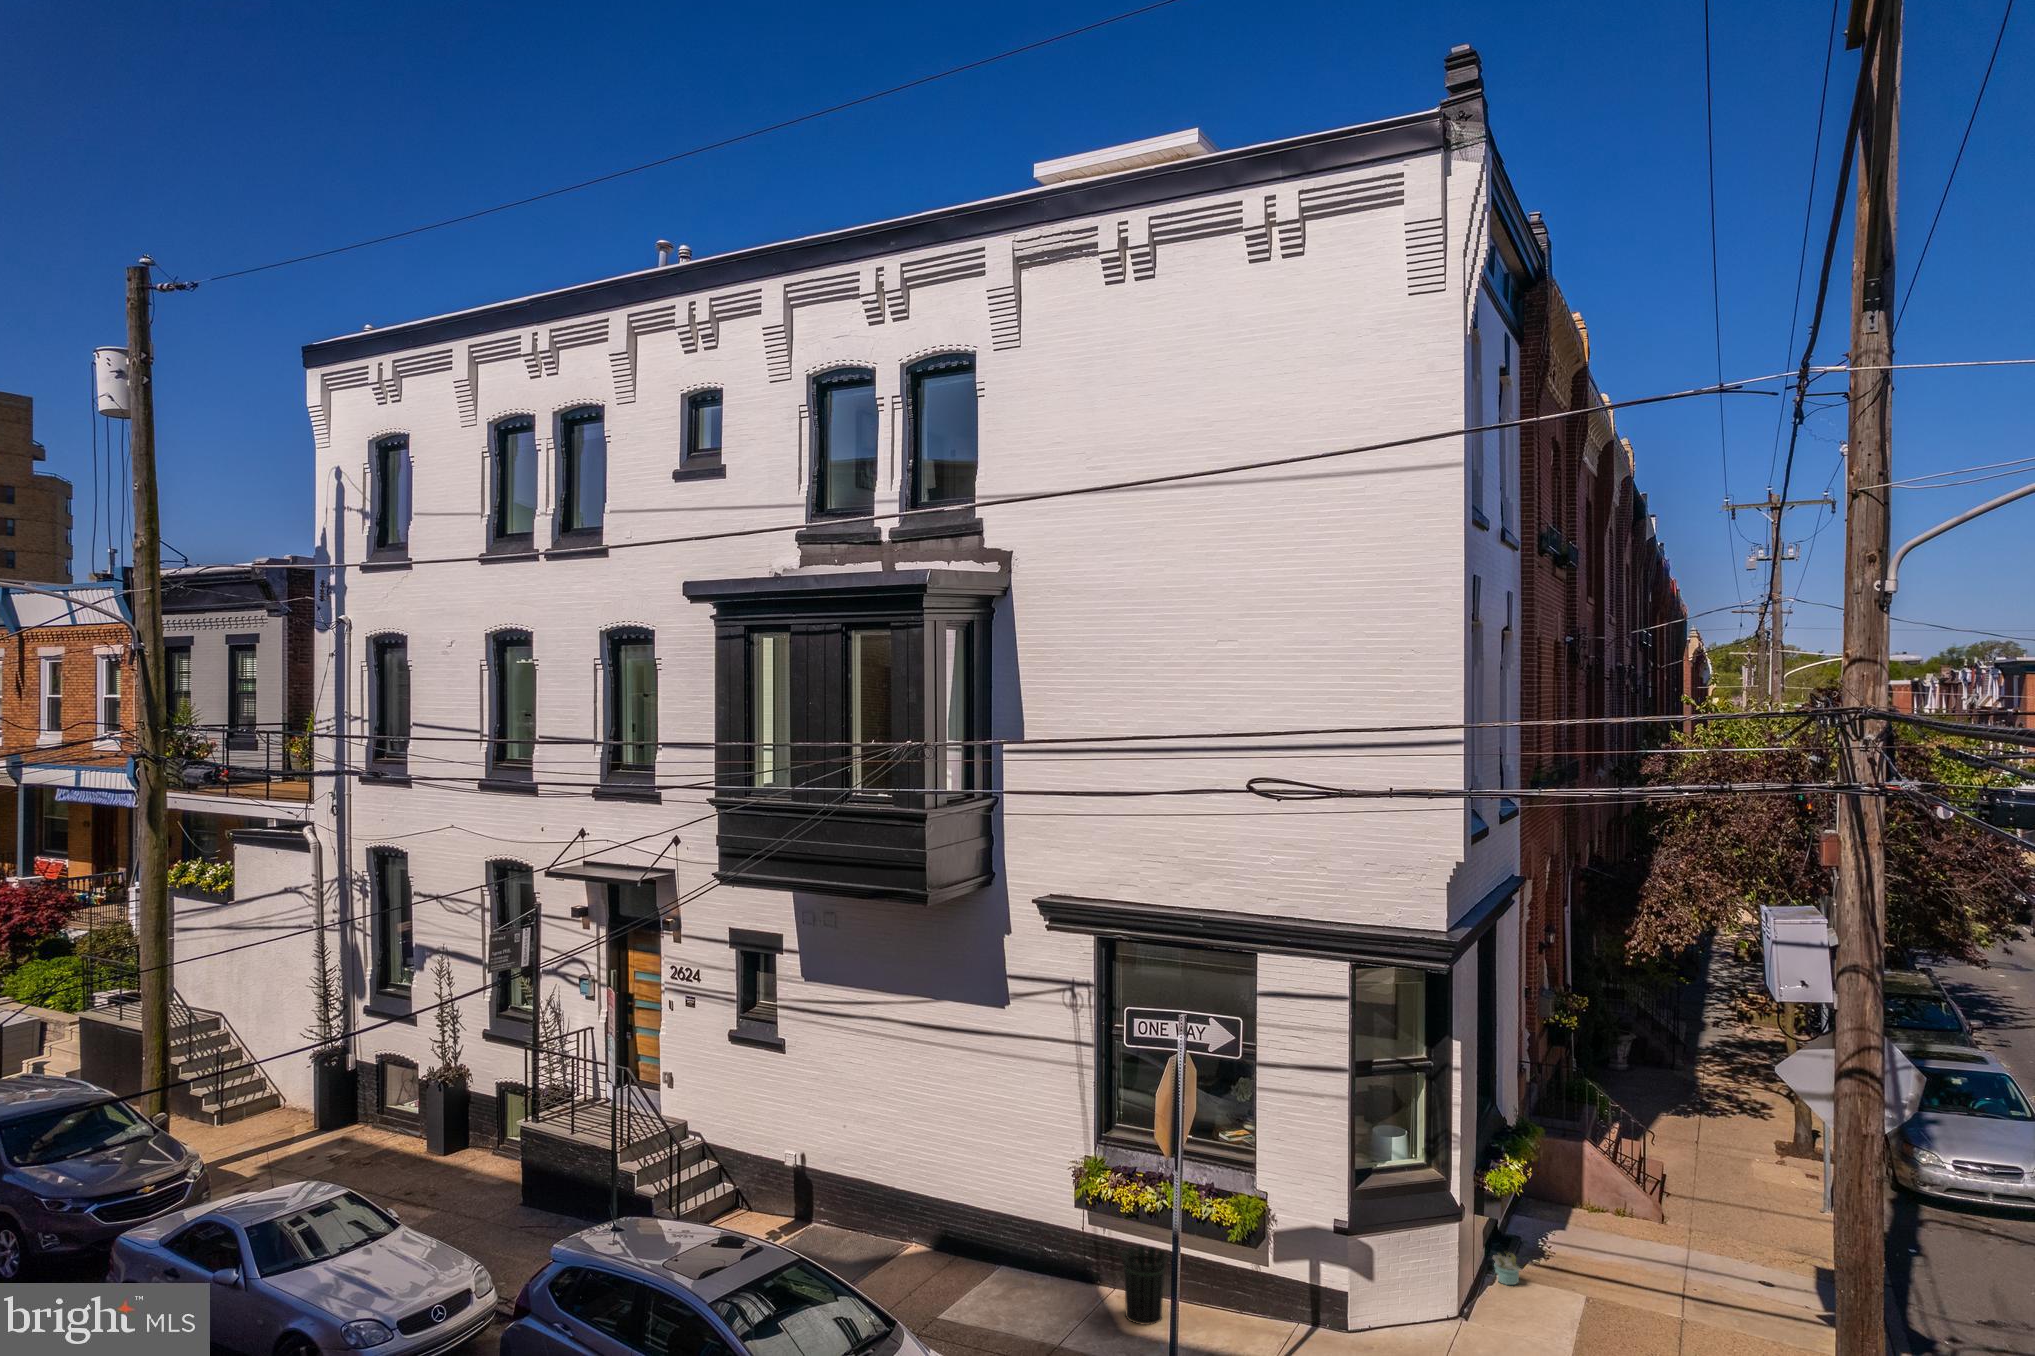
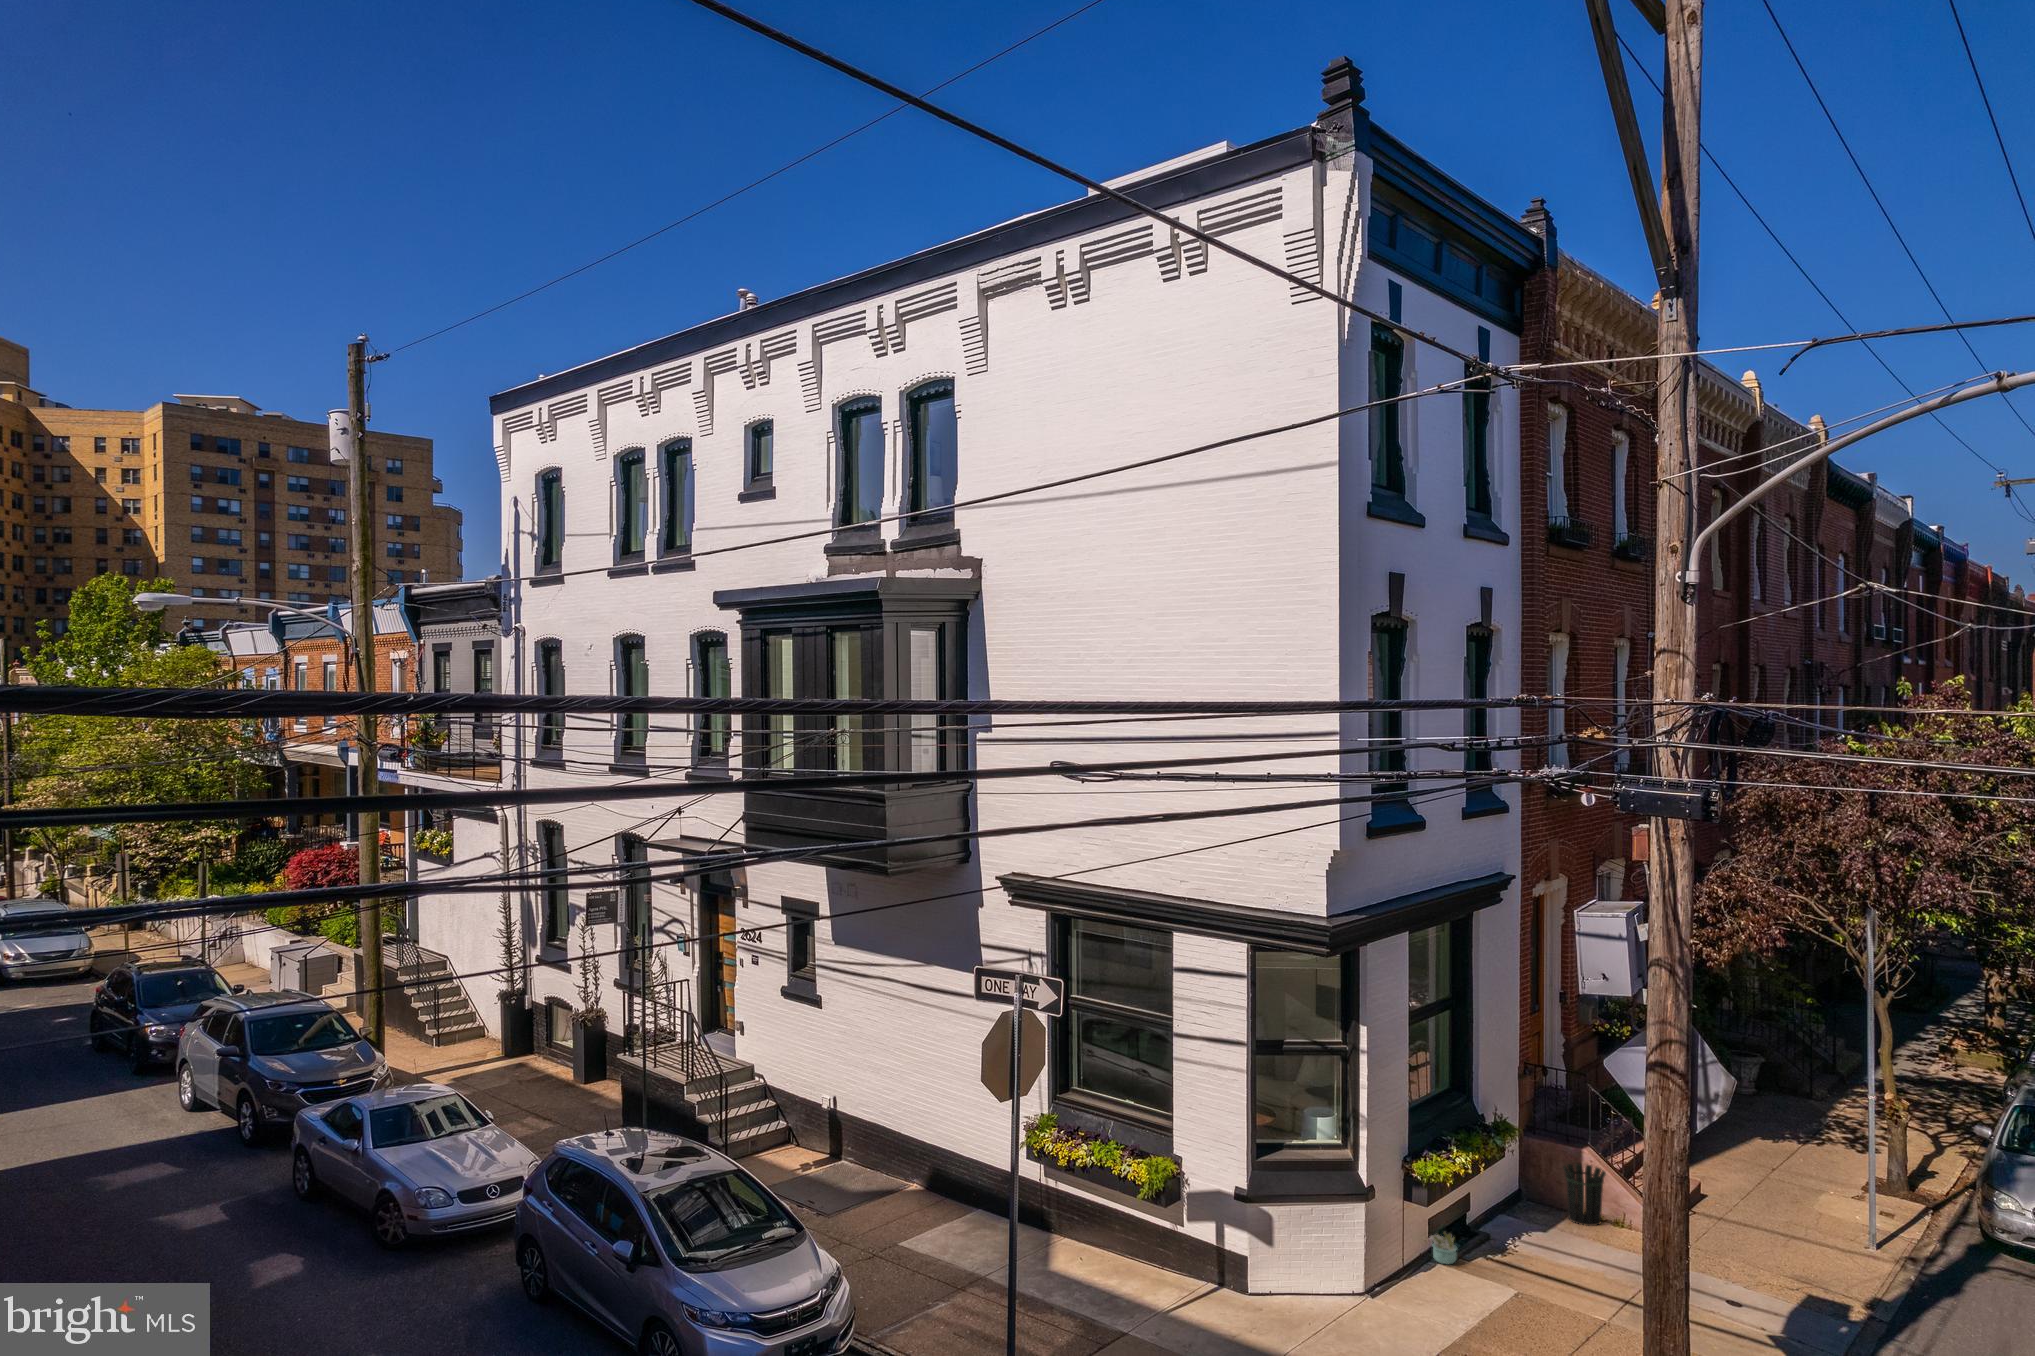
waste bin: present [1121,1246,1168,1325] -> present [1563,1163,1606,1226]

